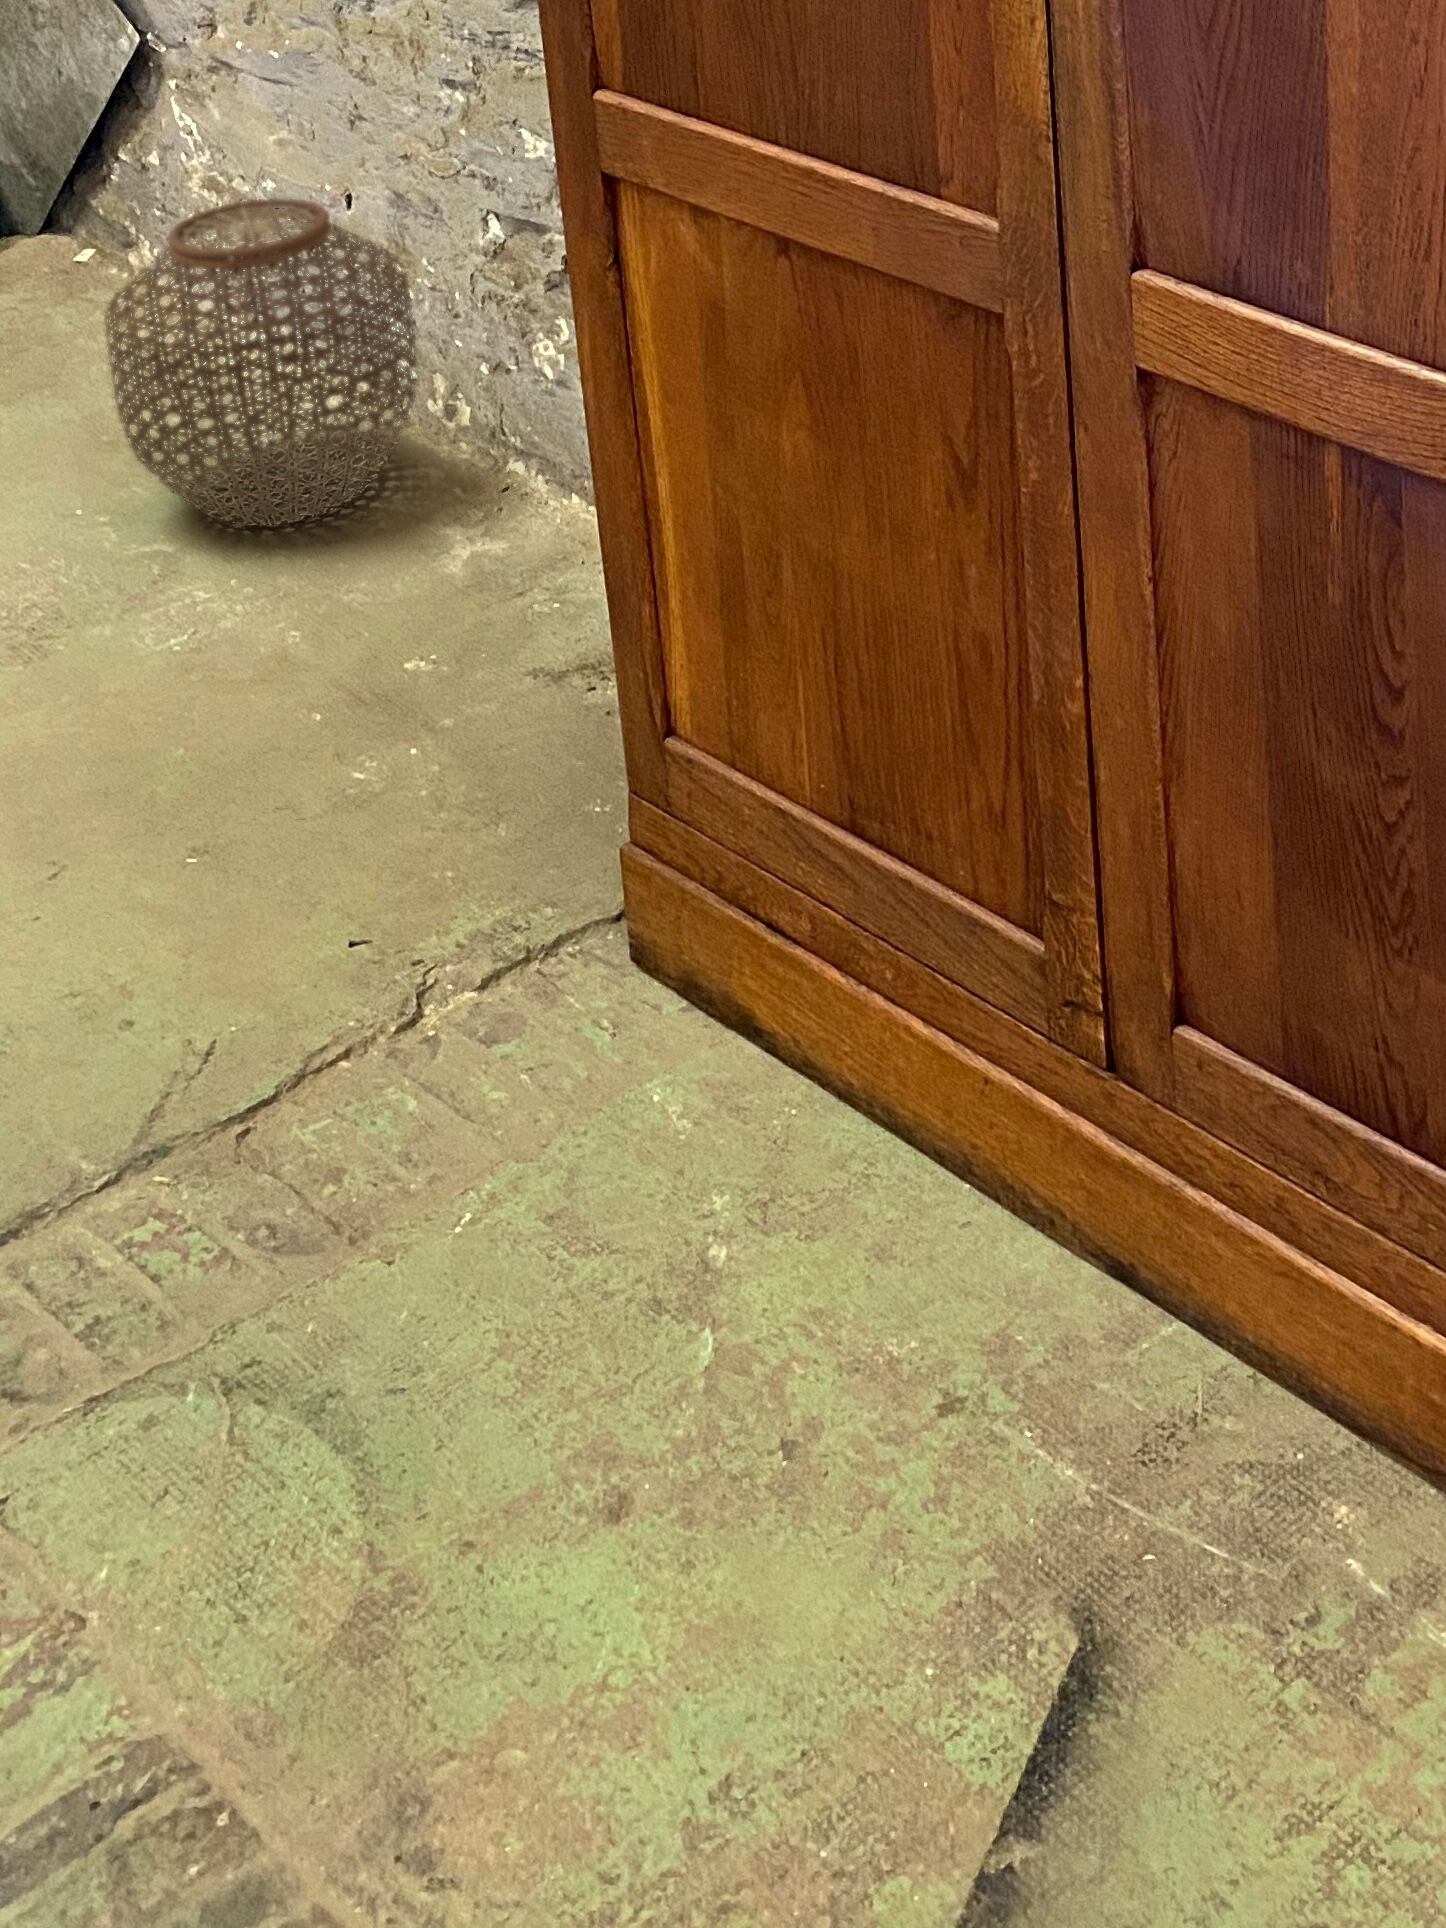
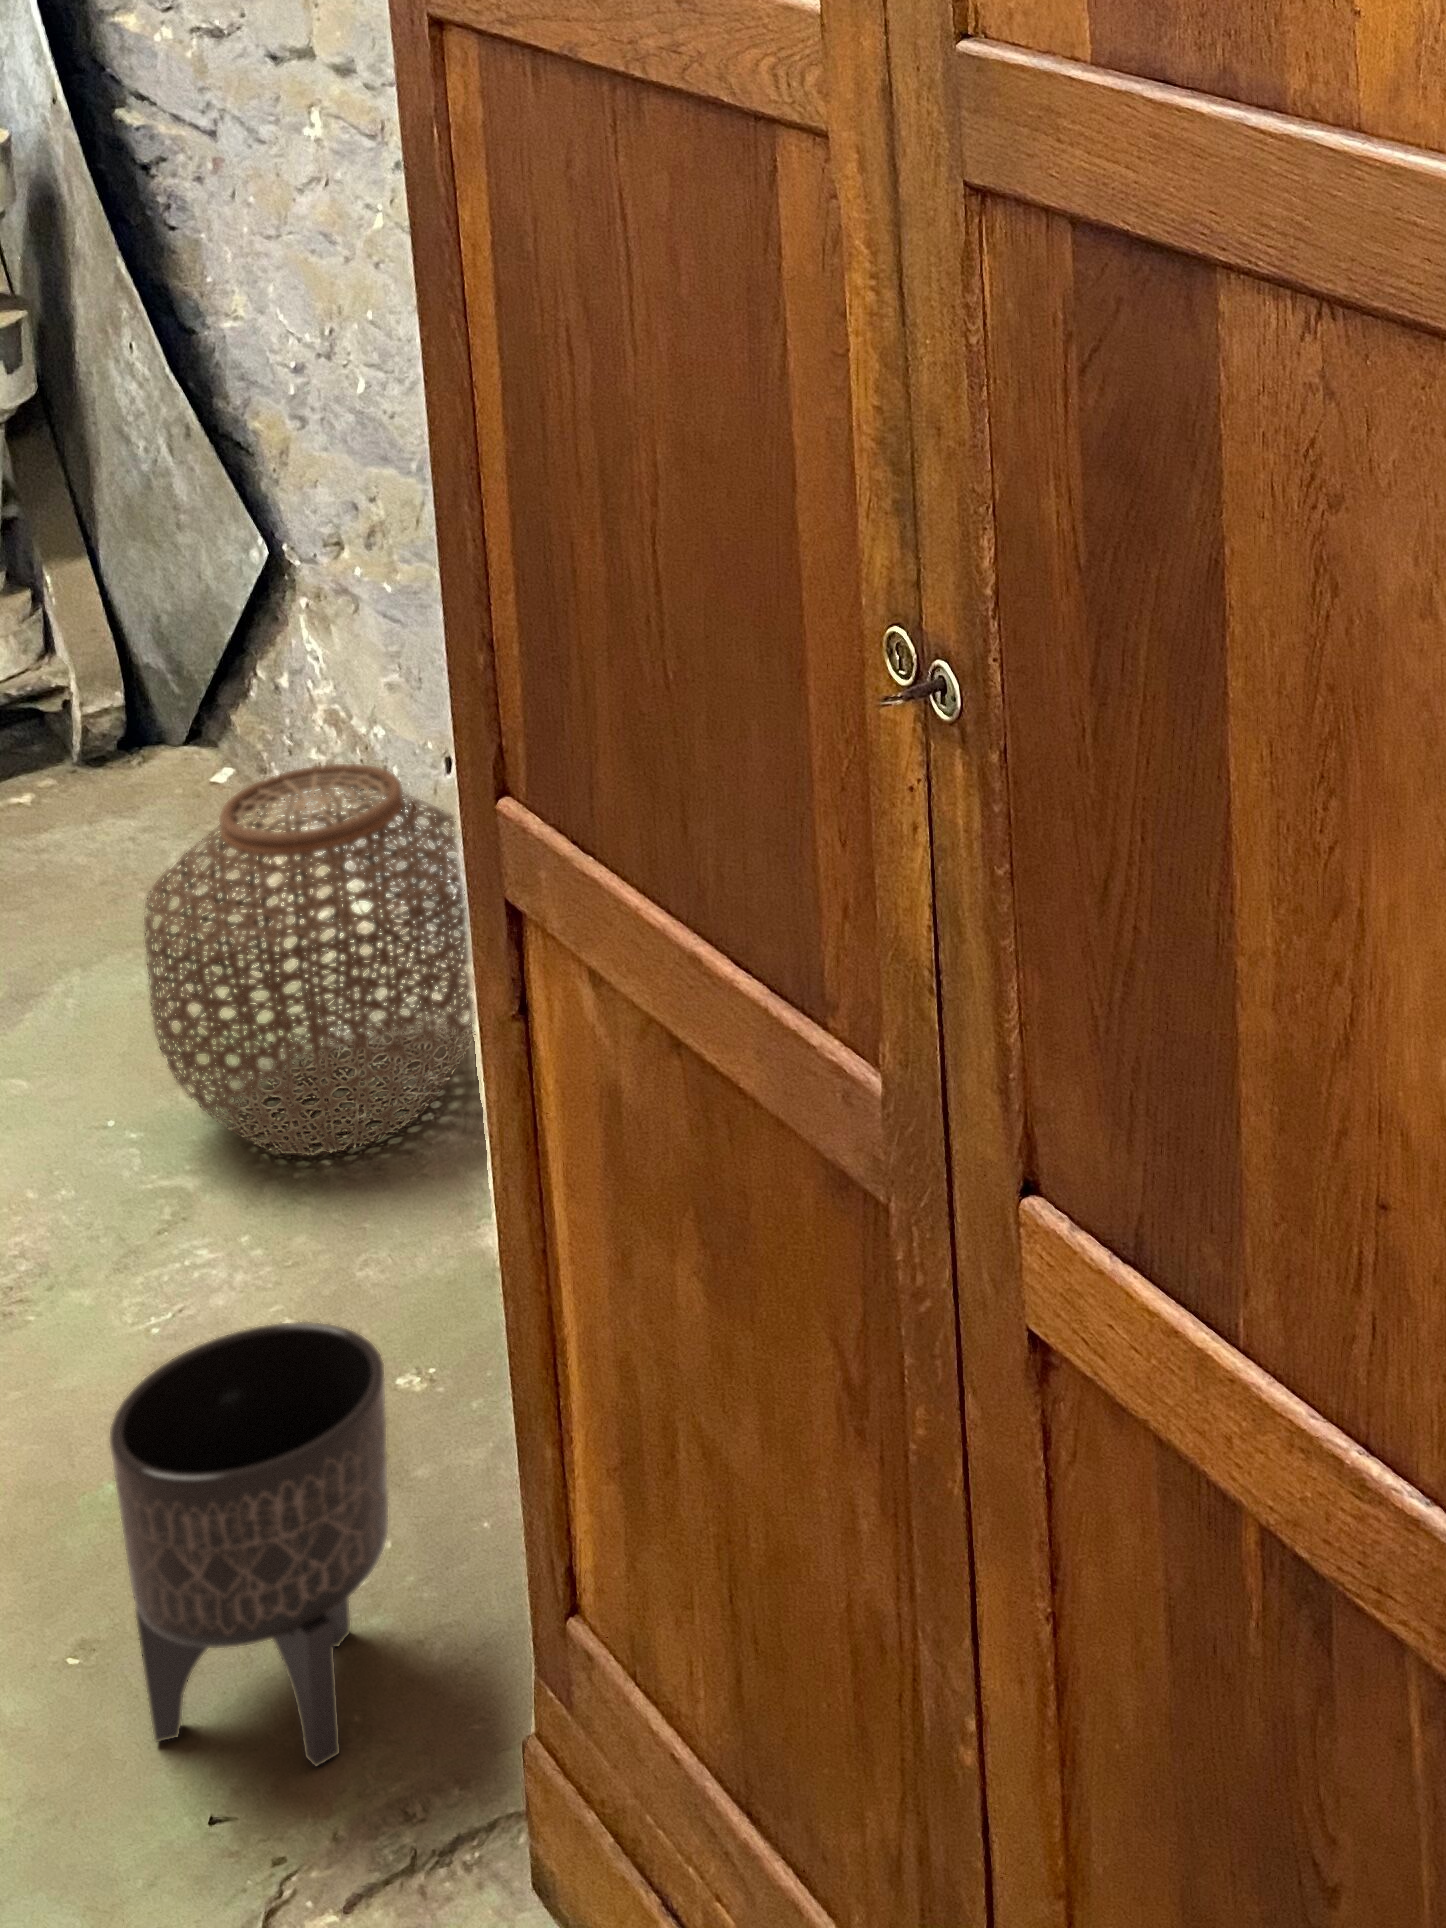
planter: none [236,580,466,909] -> present [110,1322,388,1766]

